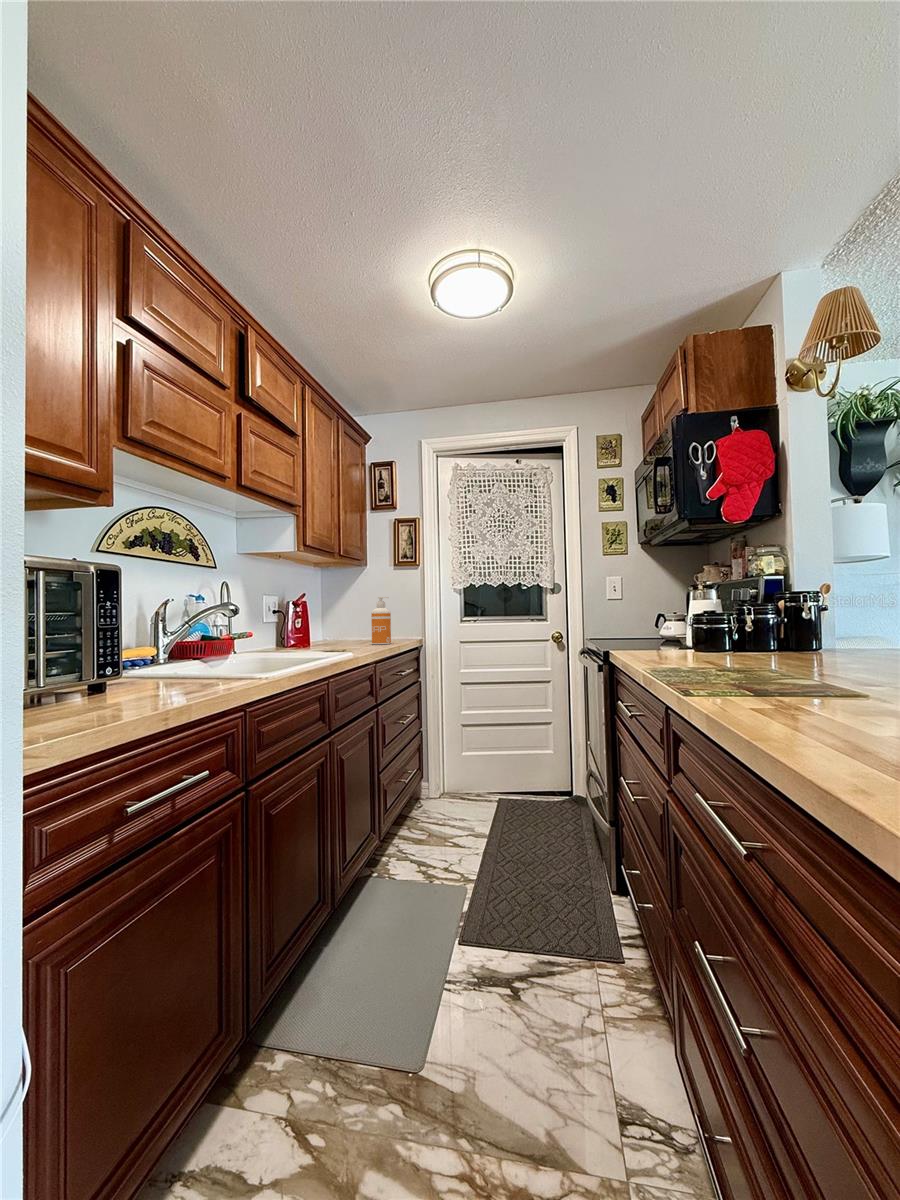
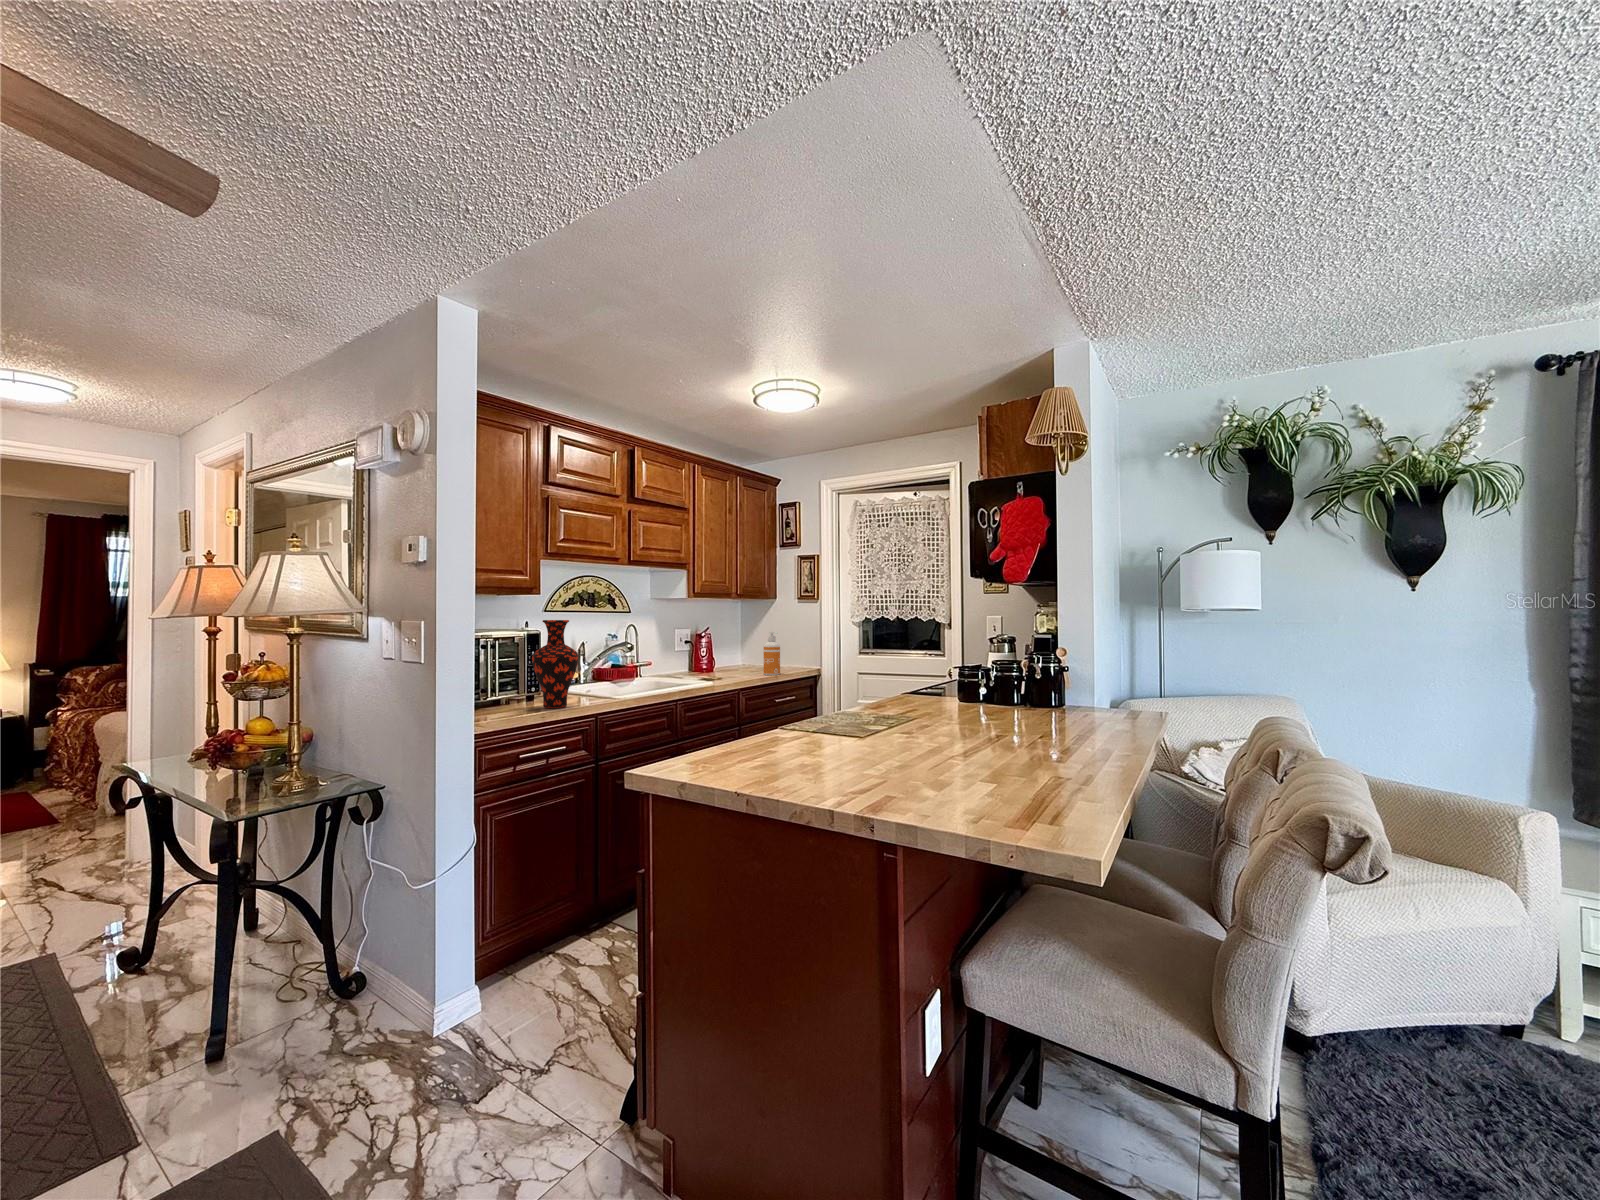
vase: none [112,538,203,699] -> present [532,620,579,708]

